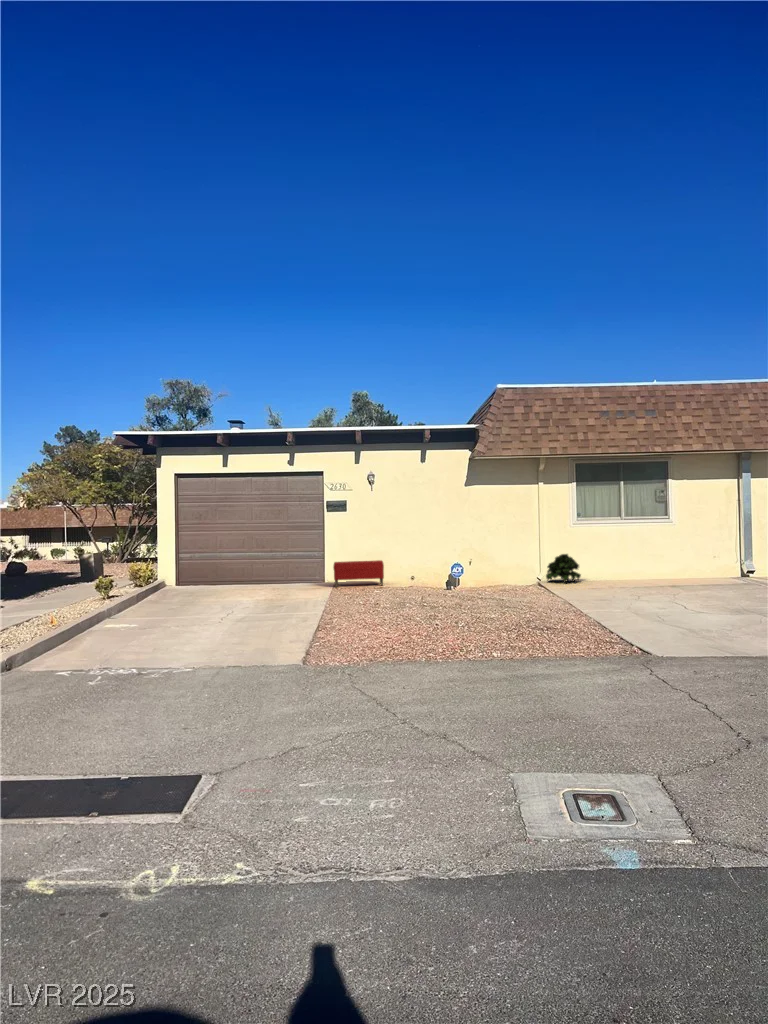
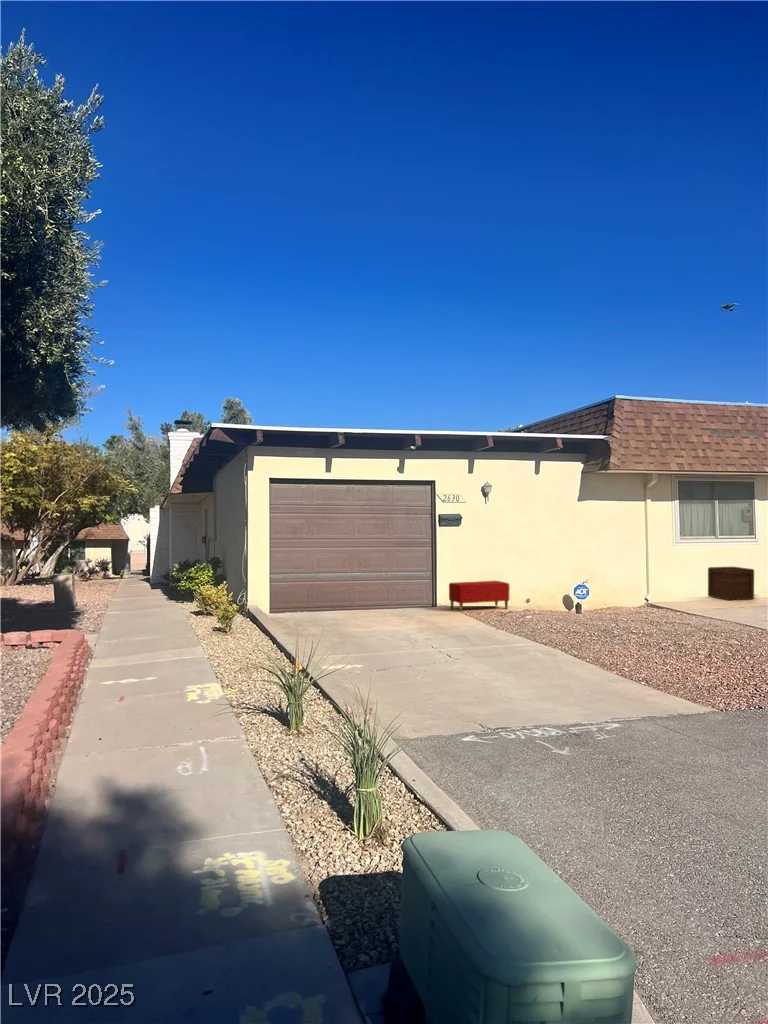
wooden crate: none [608,548,648,582] -> present [708,566,754,600]
potted plant: present [546,554,581,582] -> none [660,572,695,602]

